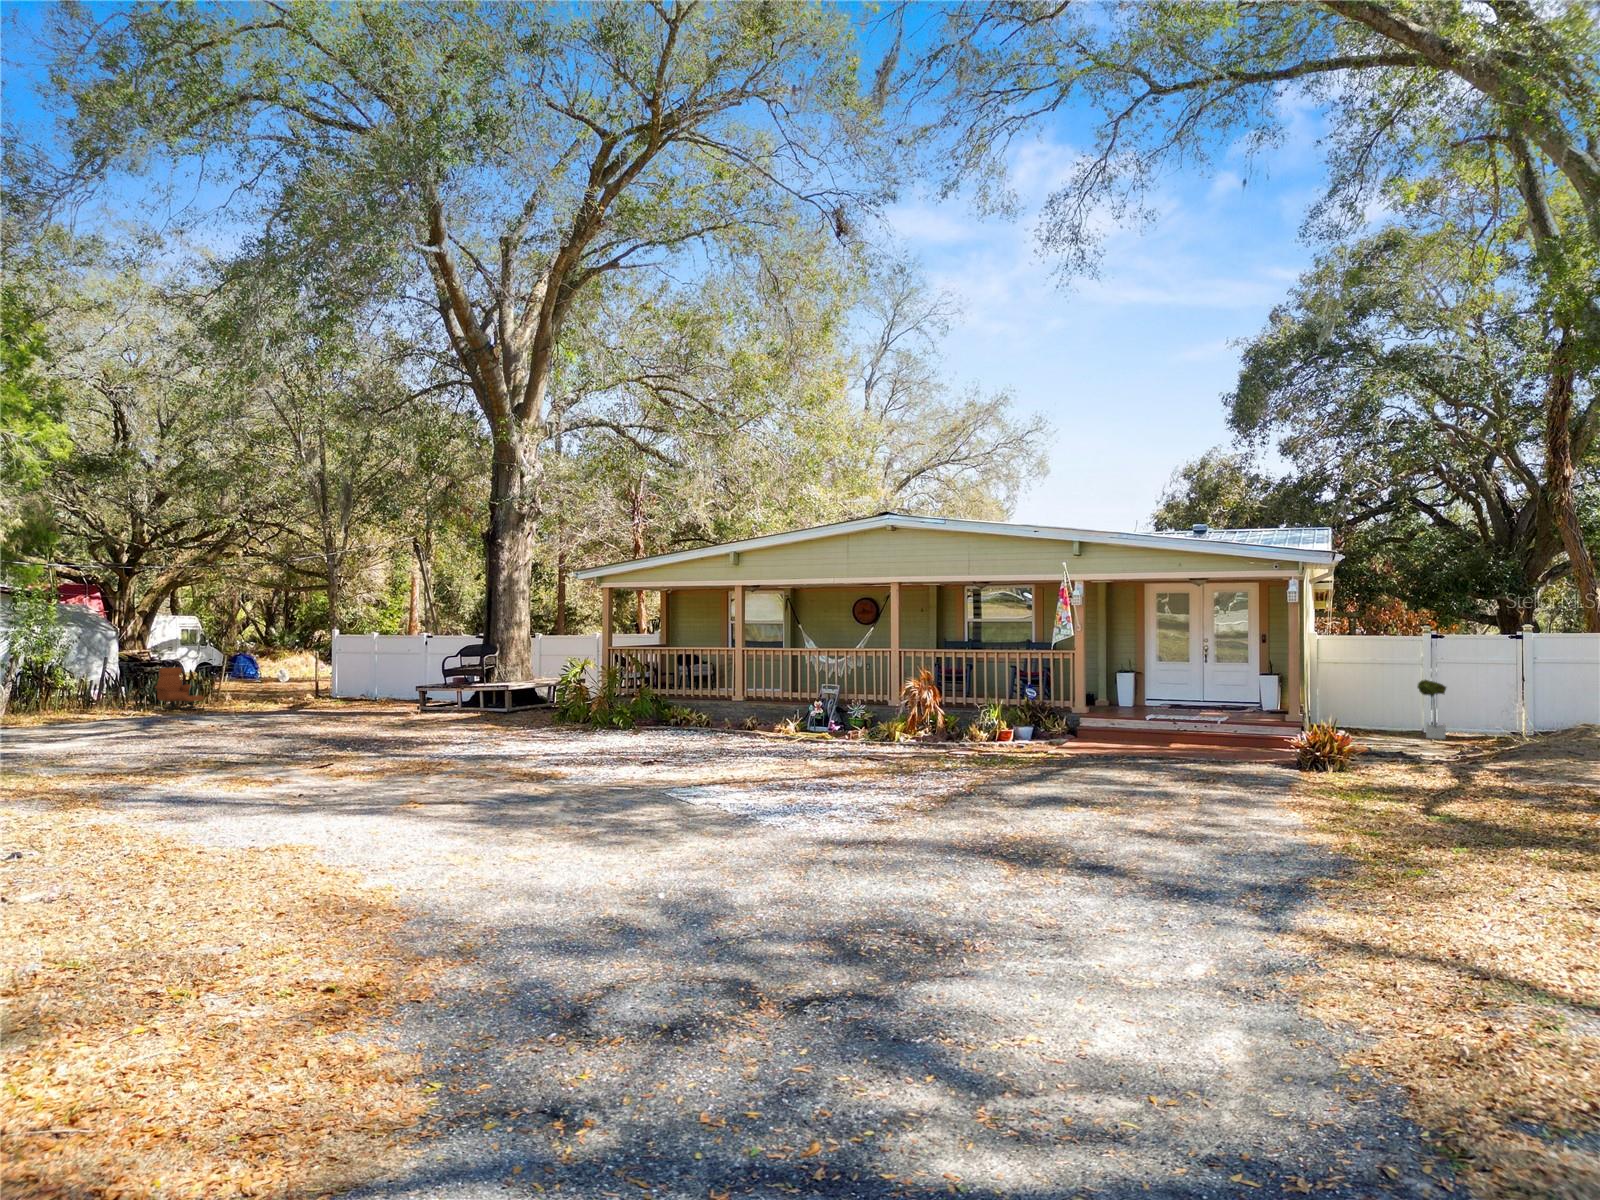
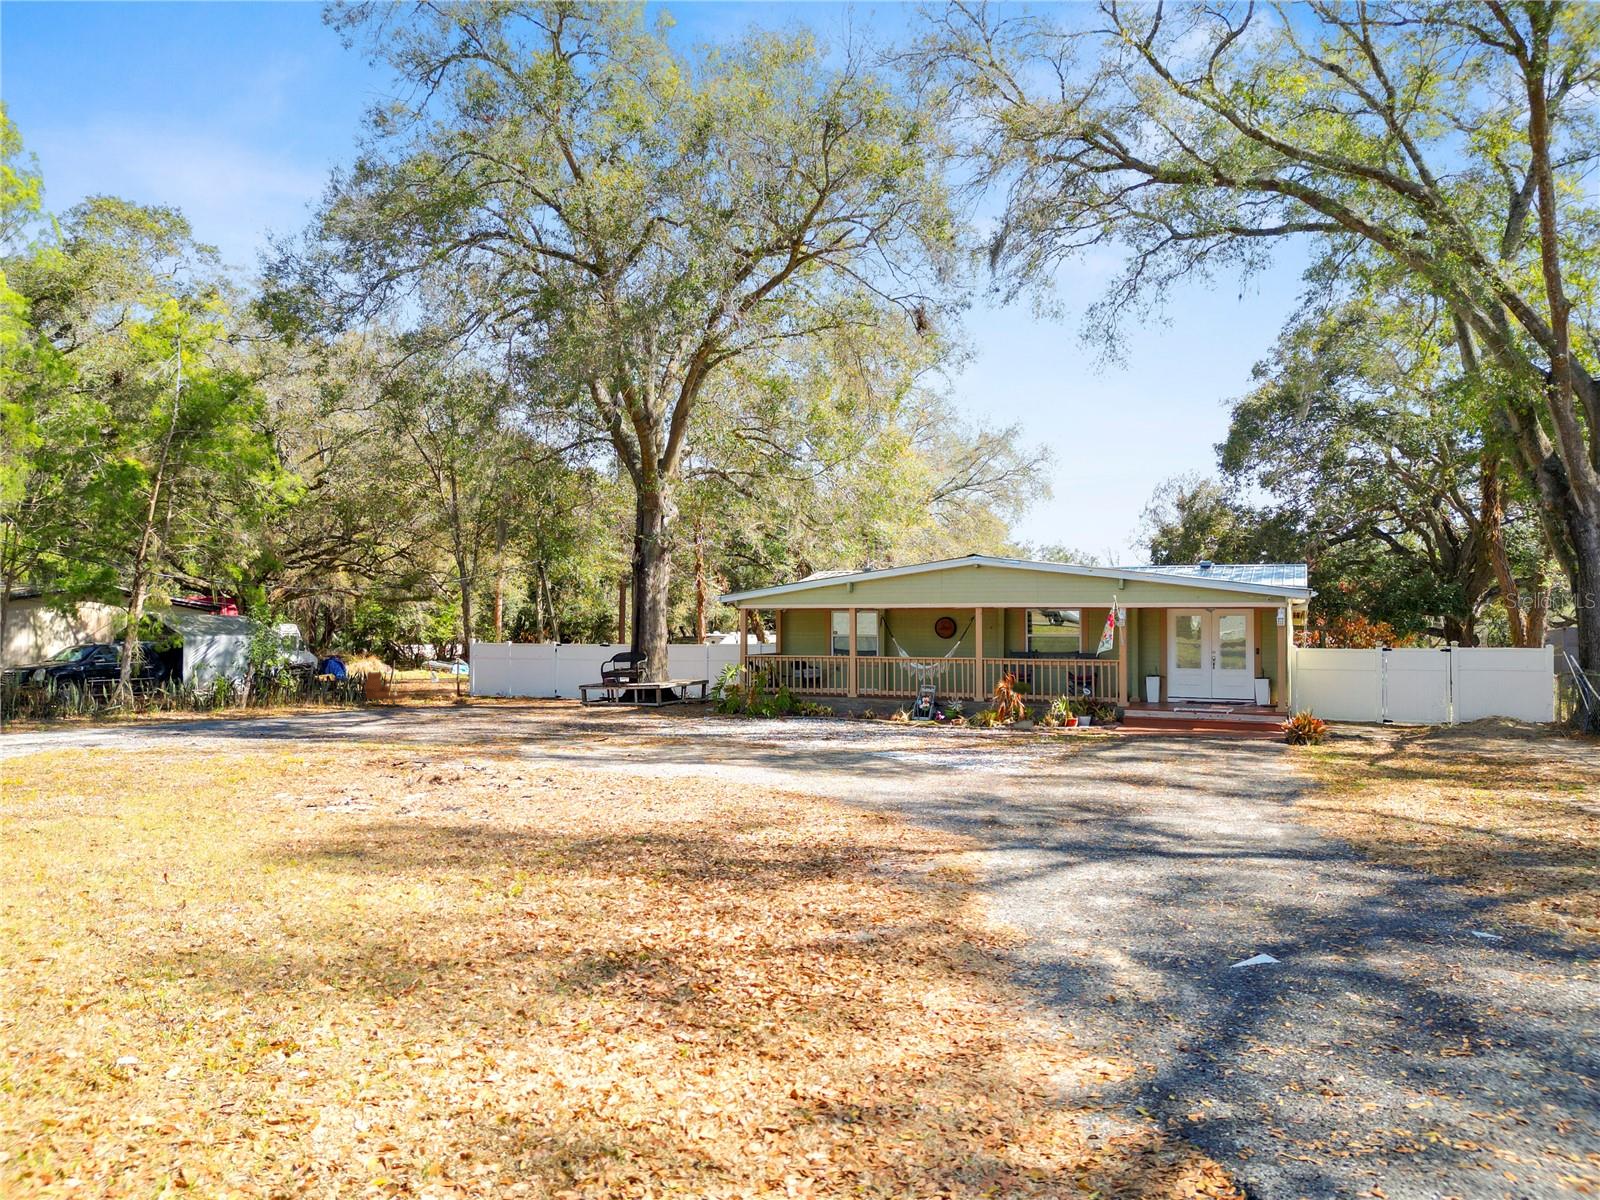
potted tree: present [1418,680,1446,739] -> present [1011,682,1032,728]

